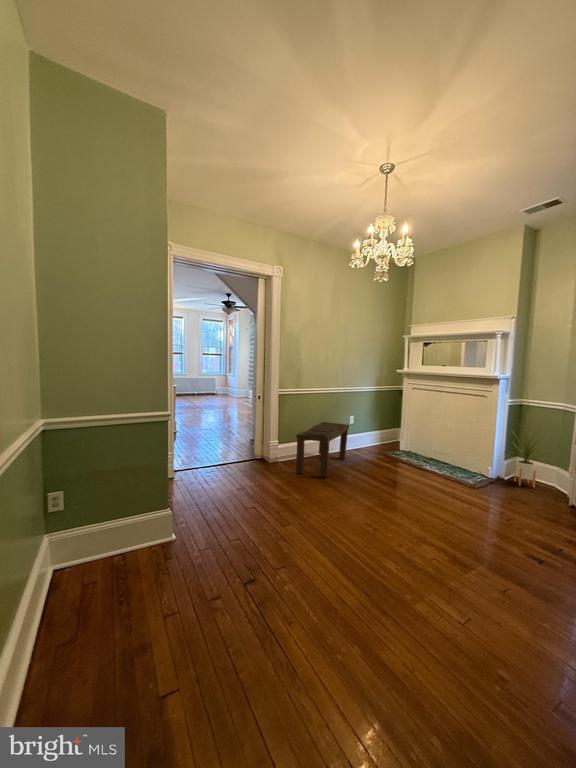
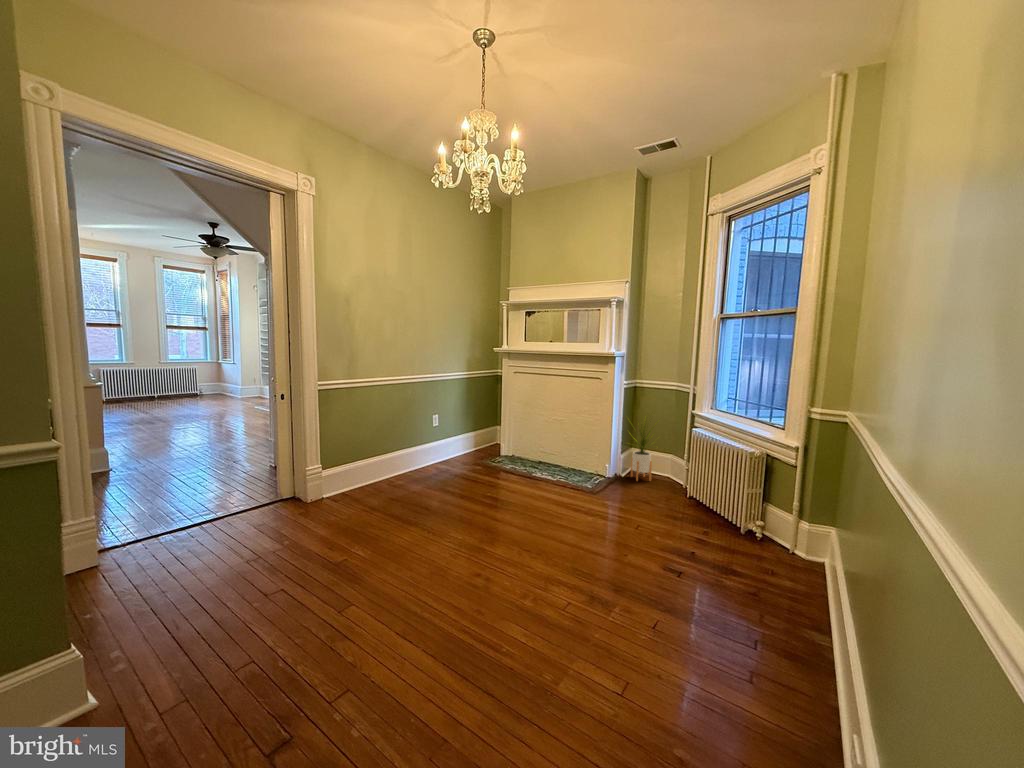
bench: present [296,422,349,478] -> none [354,427,436,514]

